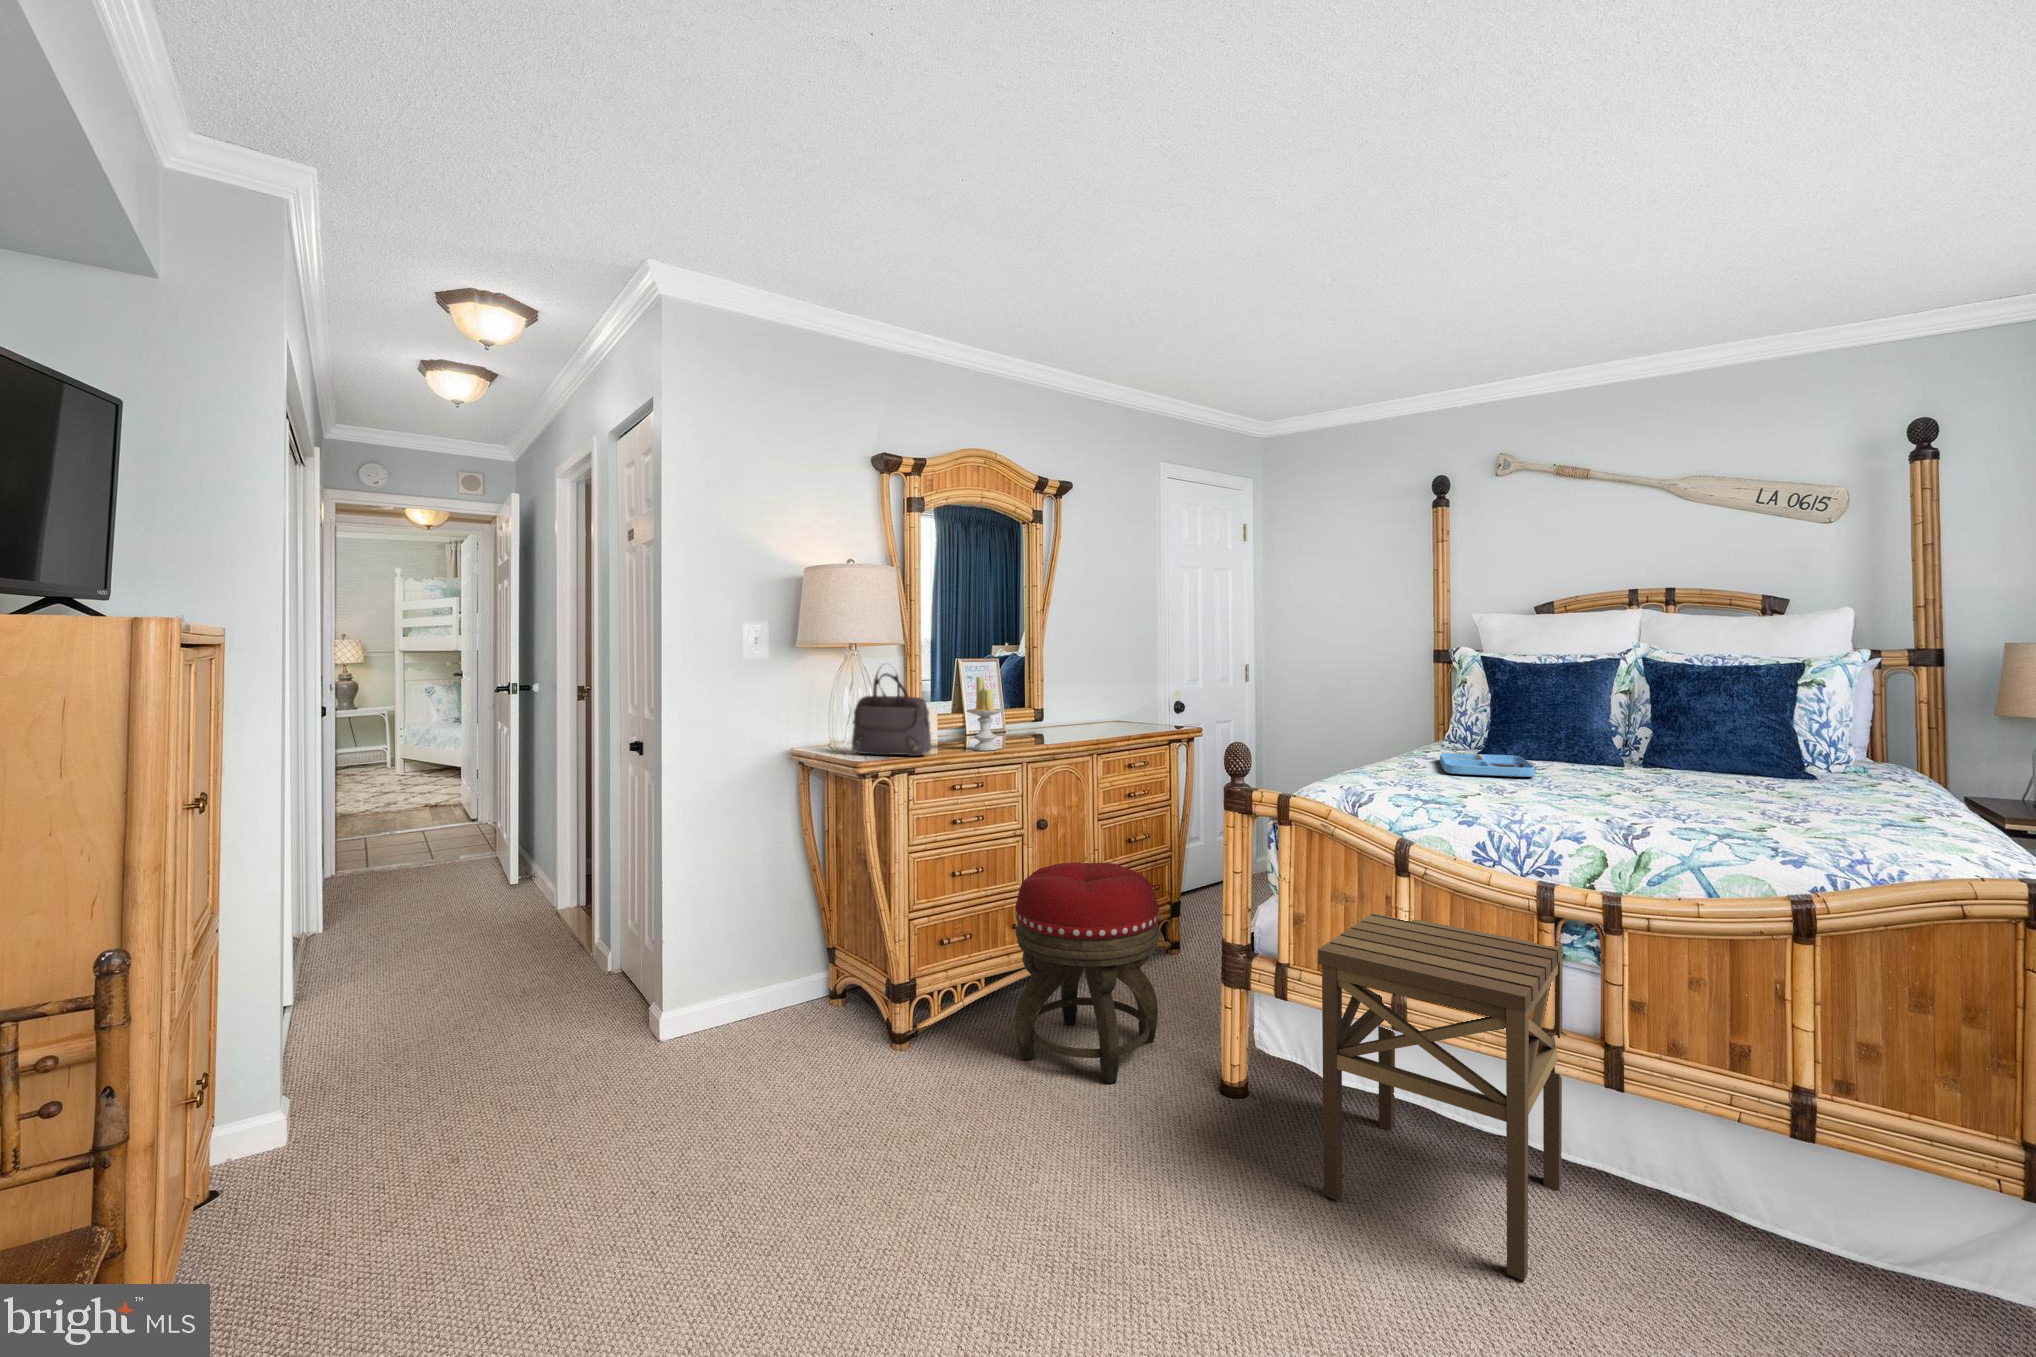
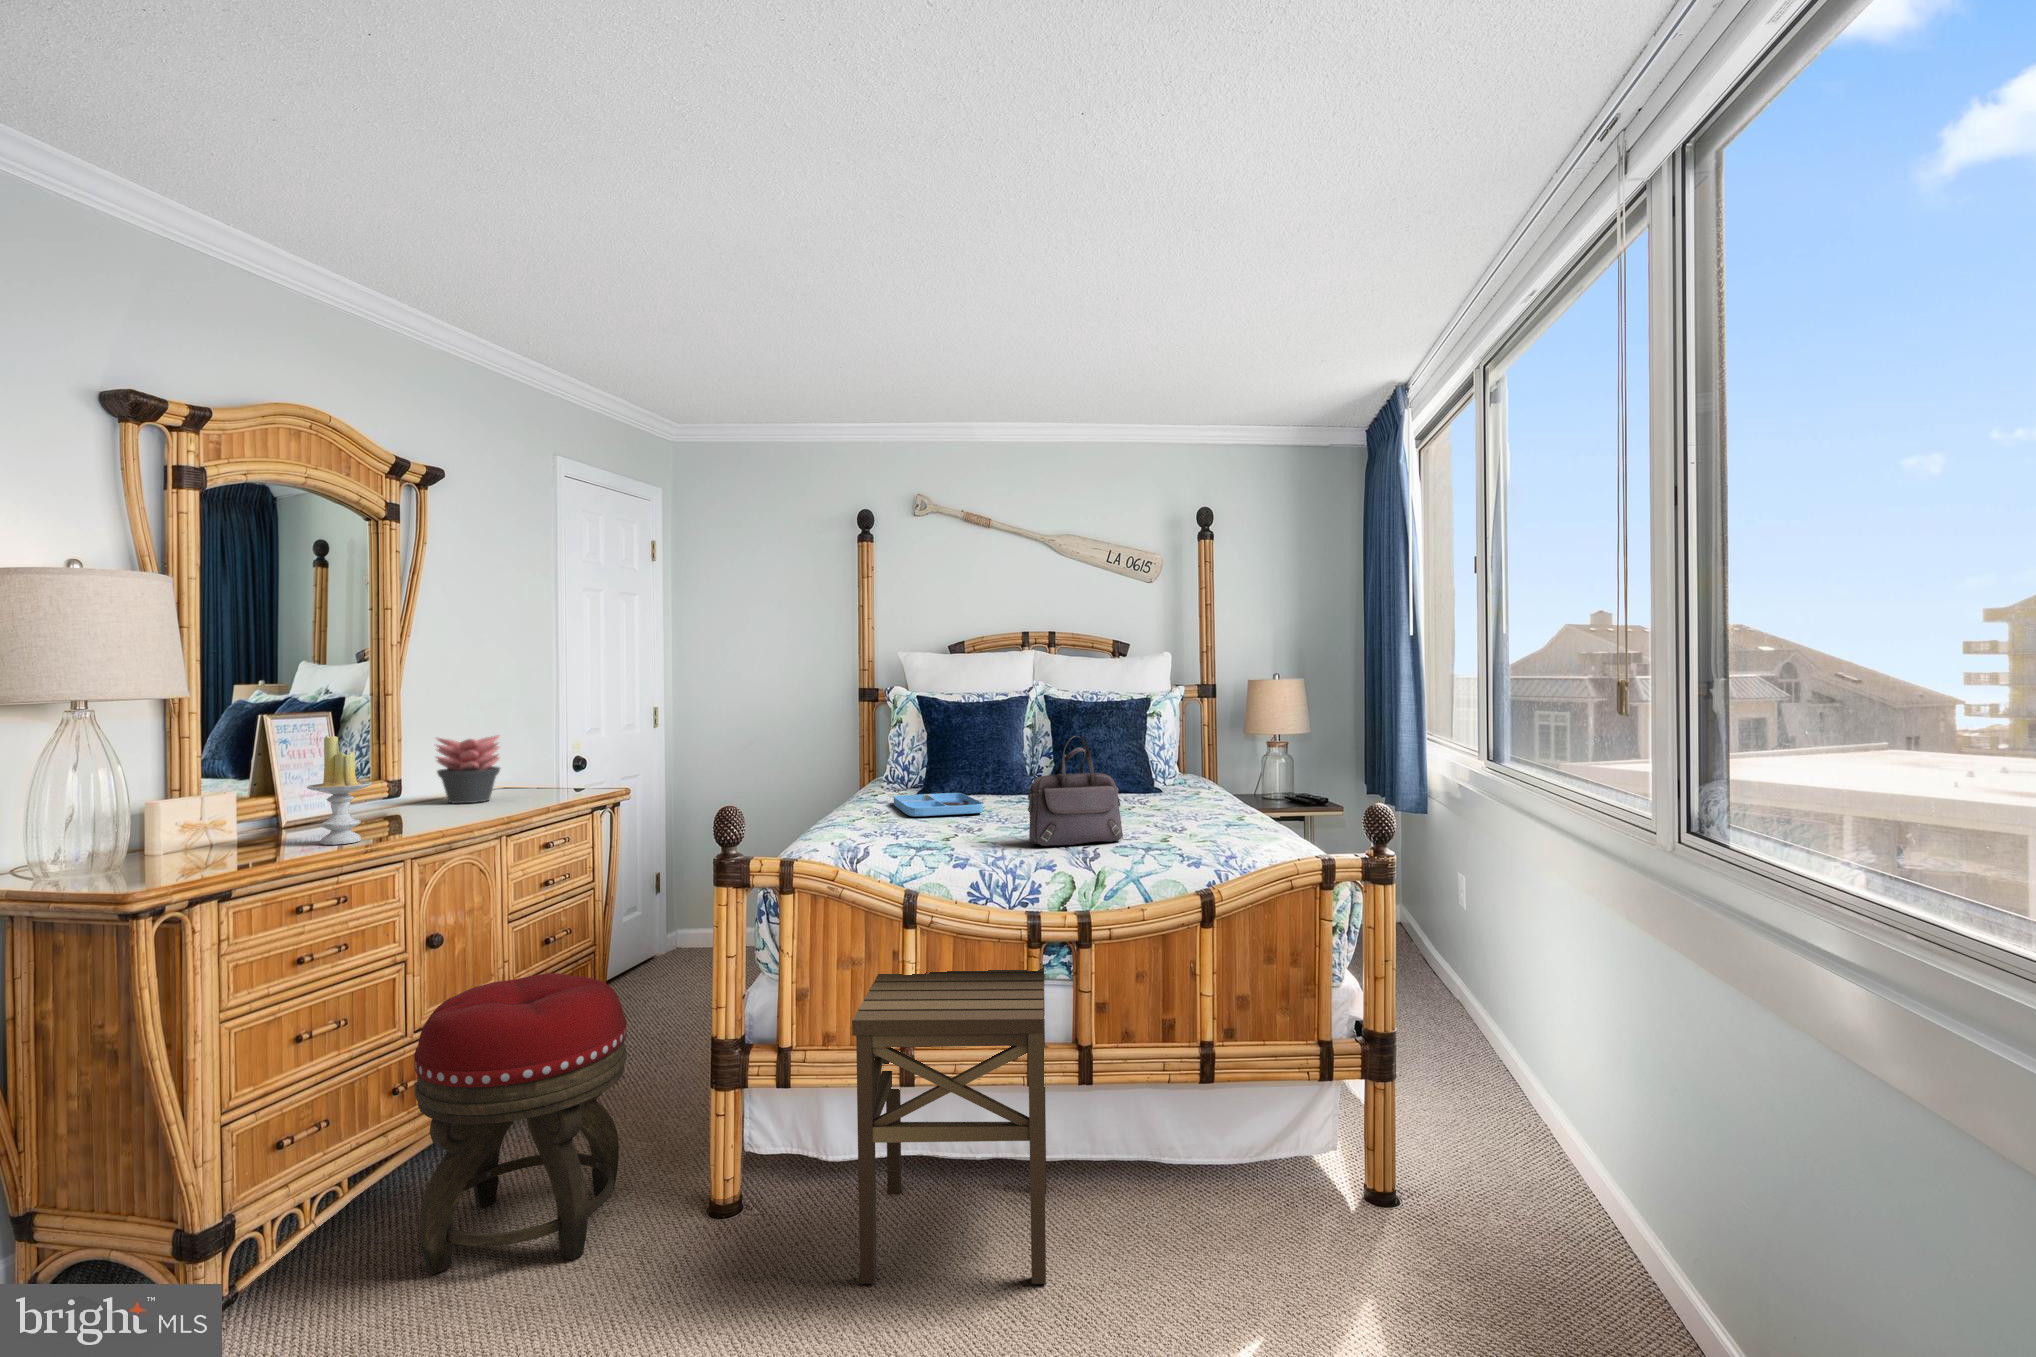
handbag: present [852,668,931,756] -> present [1028,736,1123,846]
succulent plant: none [1063,683,1108,732] -> present [436,736,500,803]

